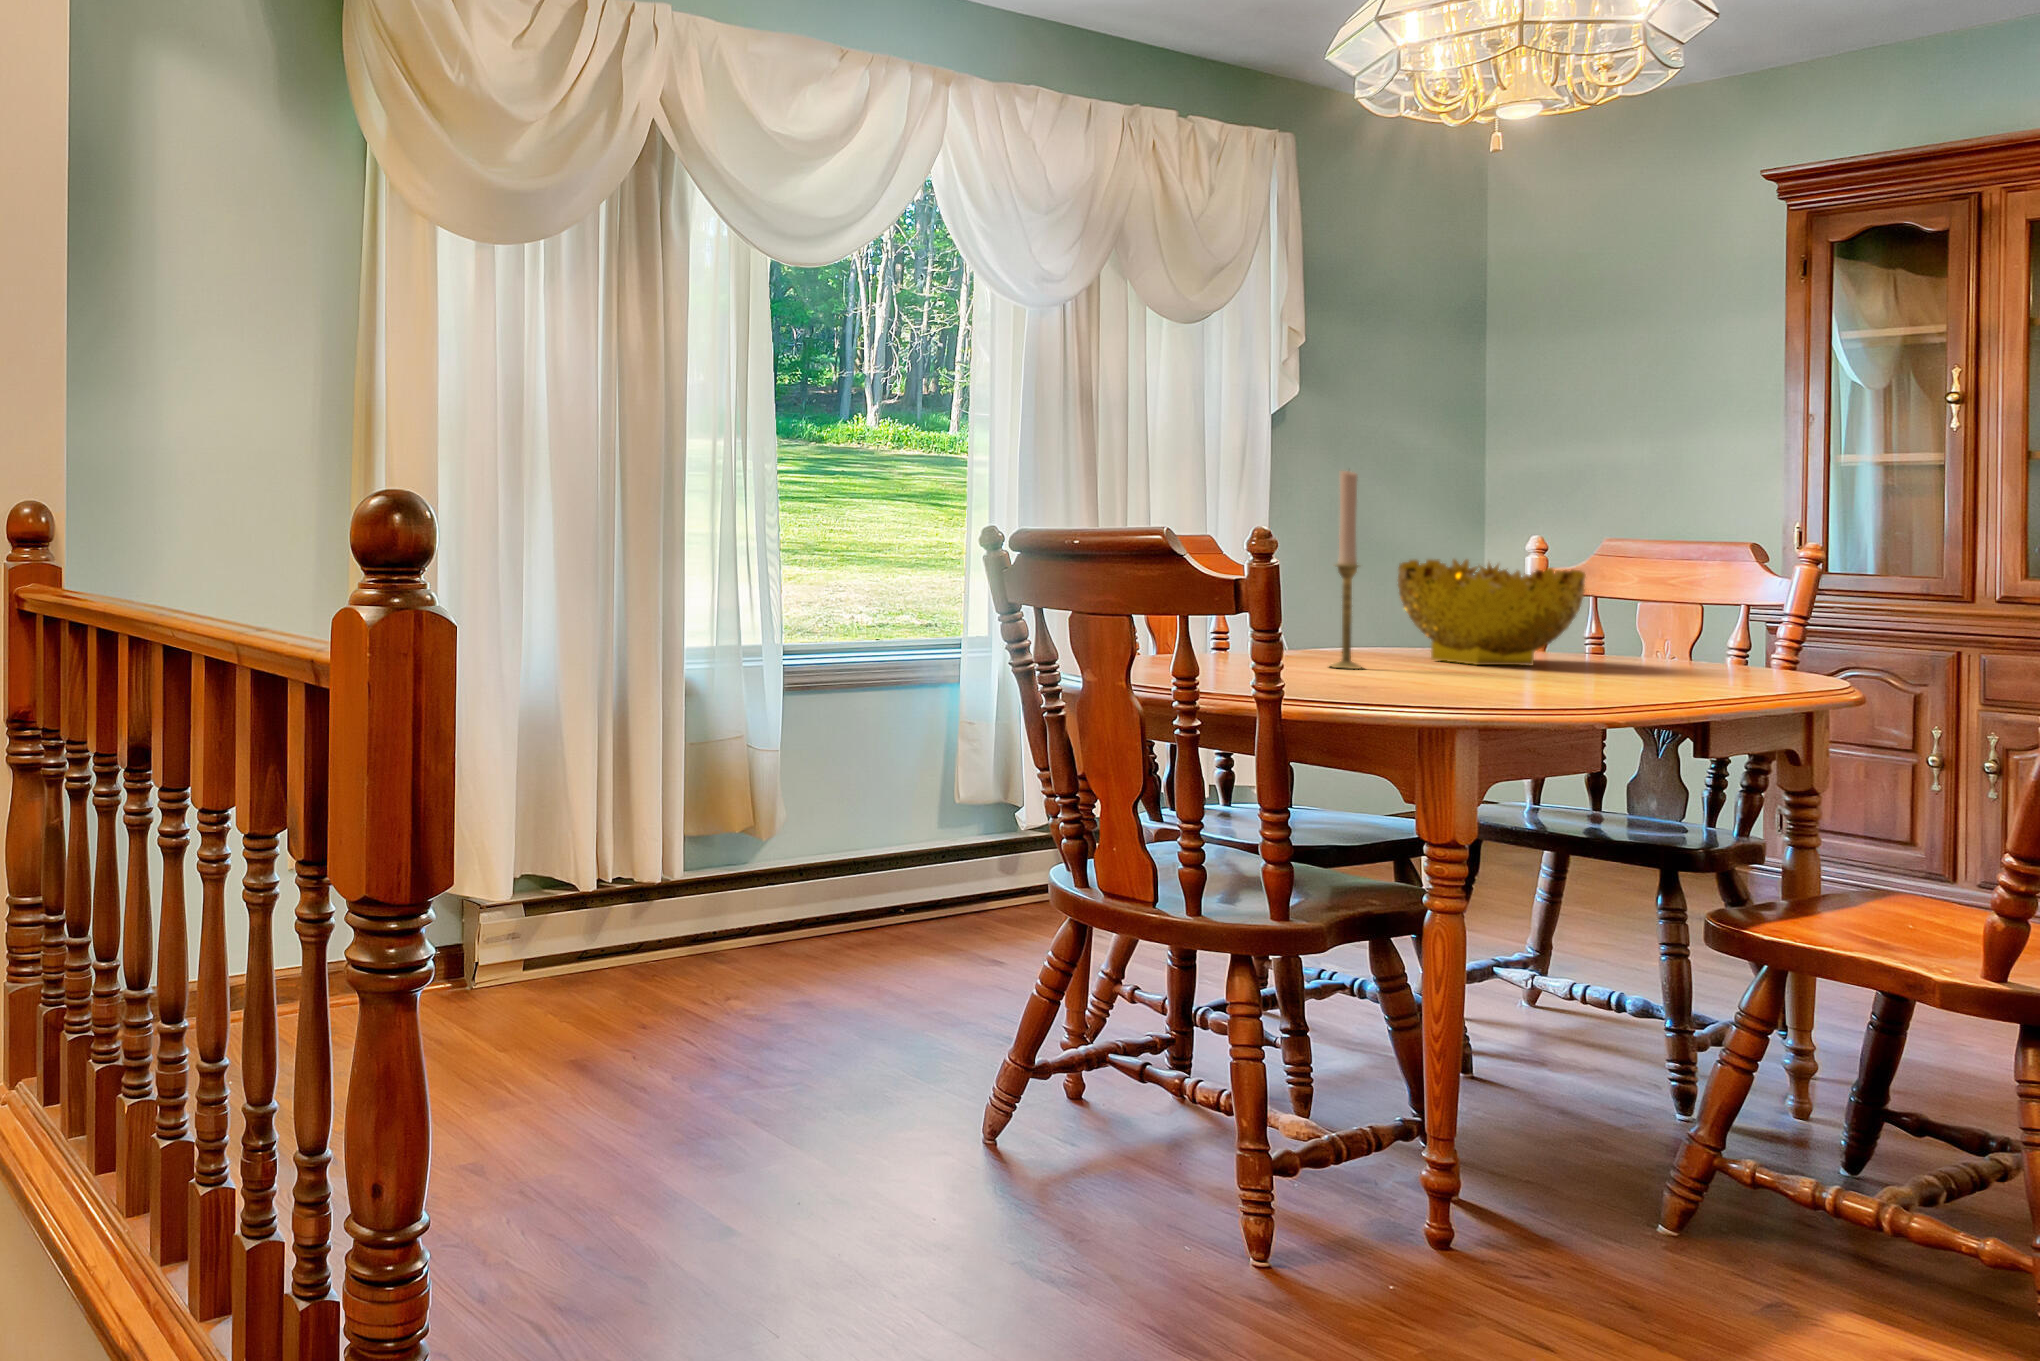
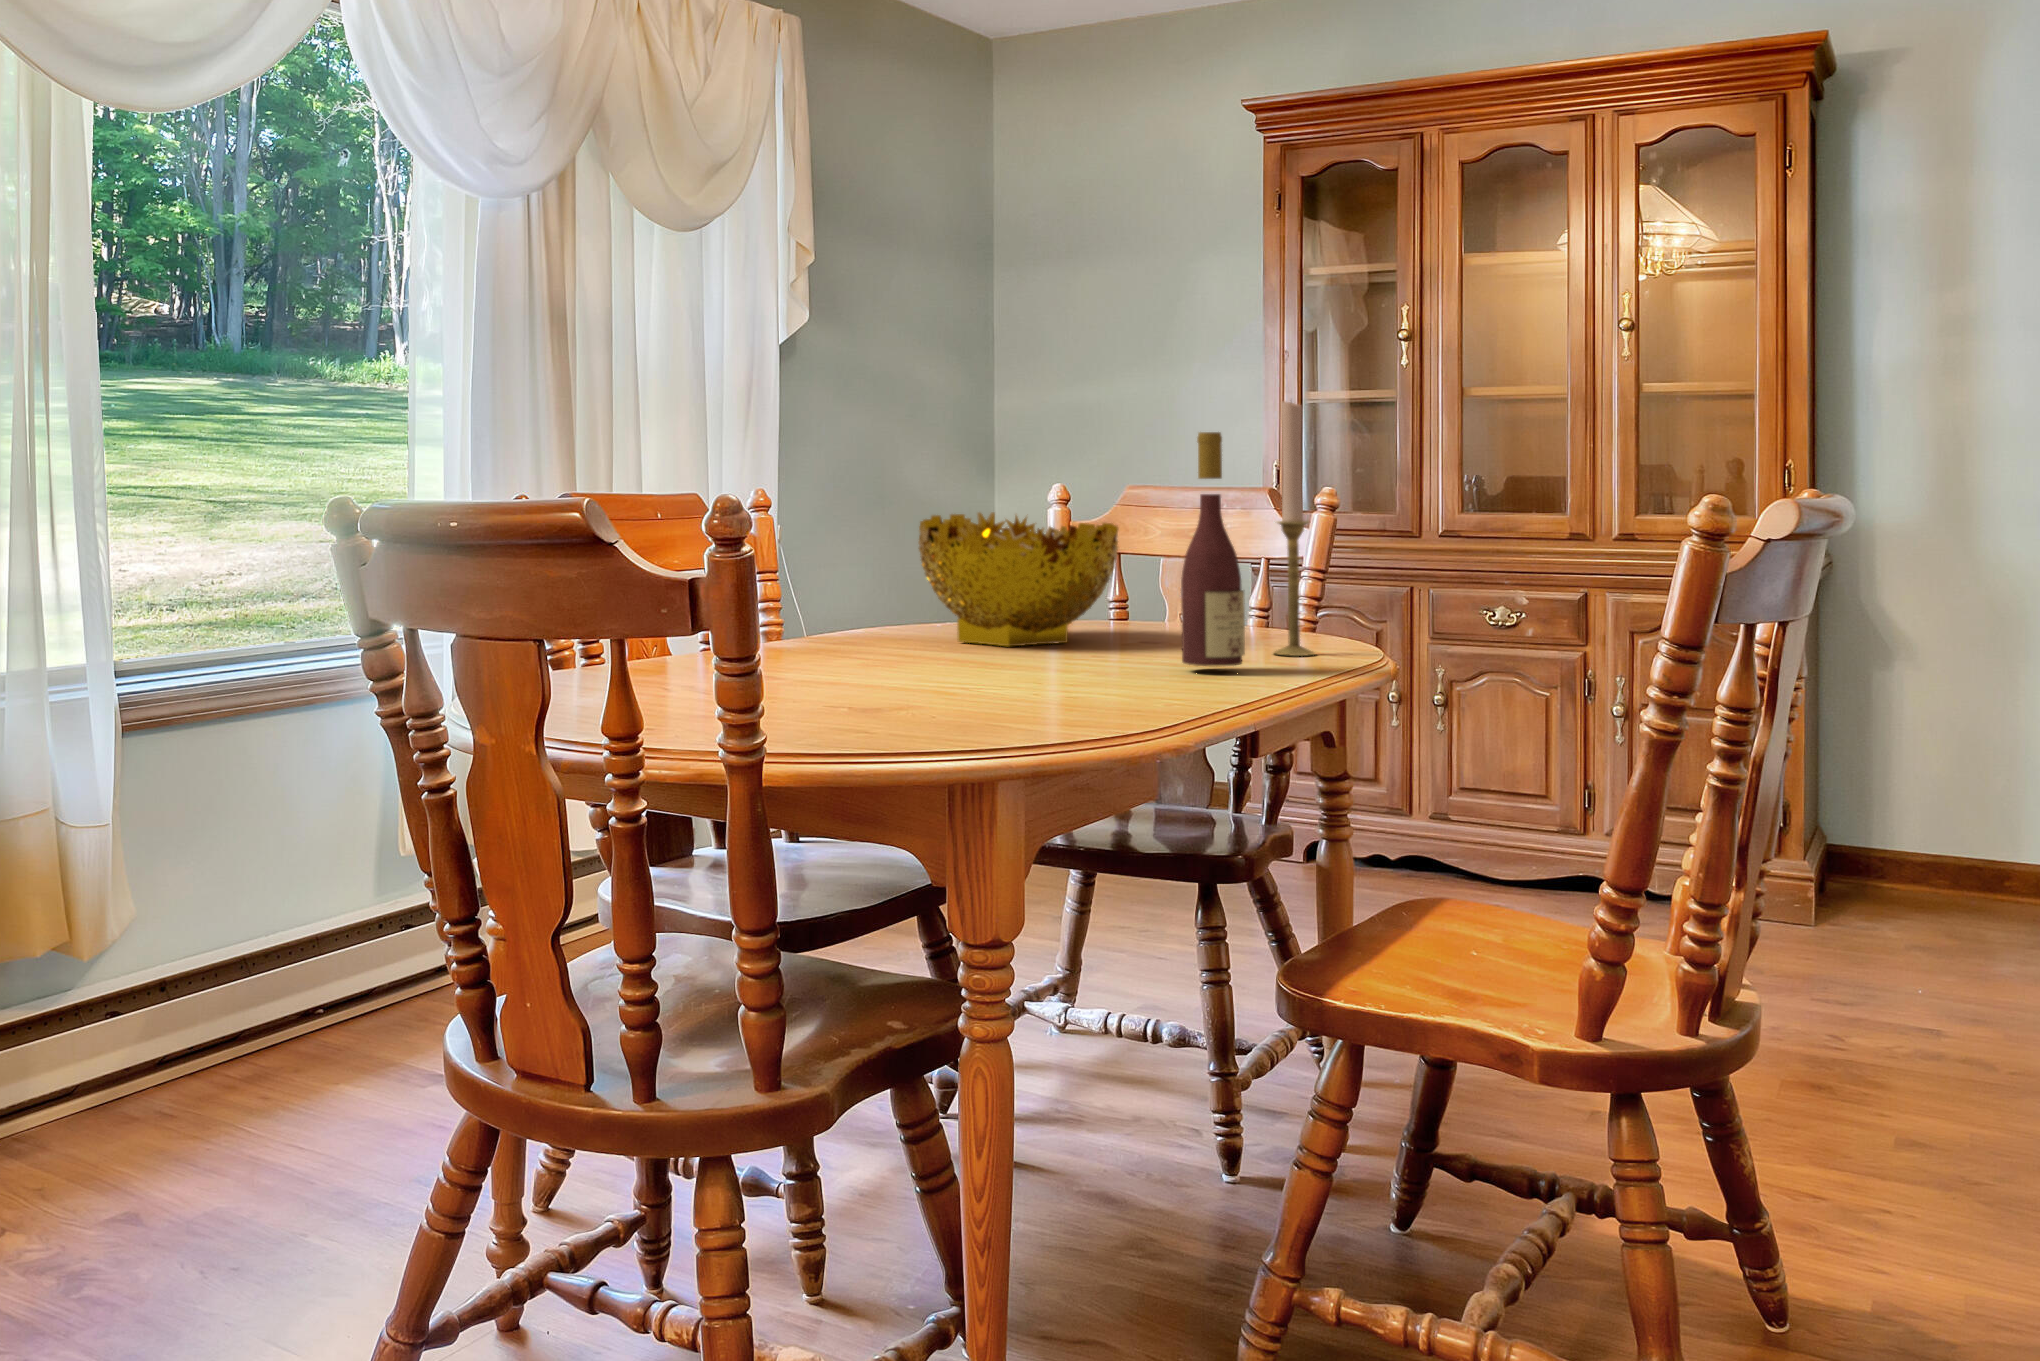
candlestick: present [1331,471,1362,669] -> present [1274,401,1315,656]
wine bottle: none [1633,496,1698,690] -> present [1181,432,1245,666]

